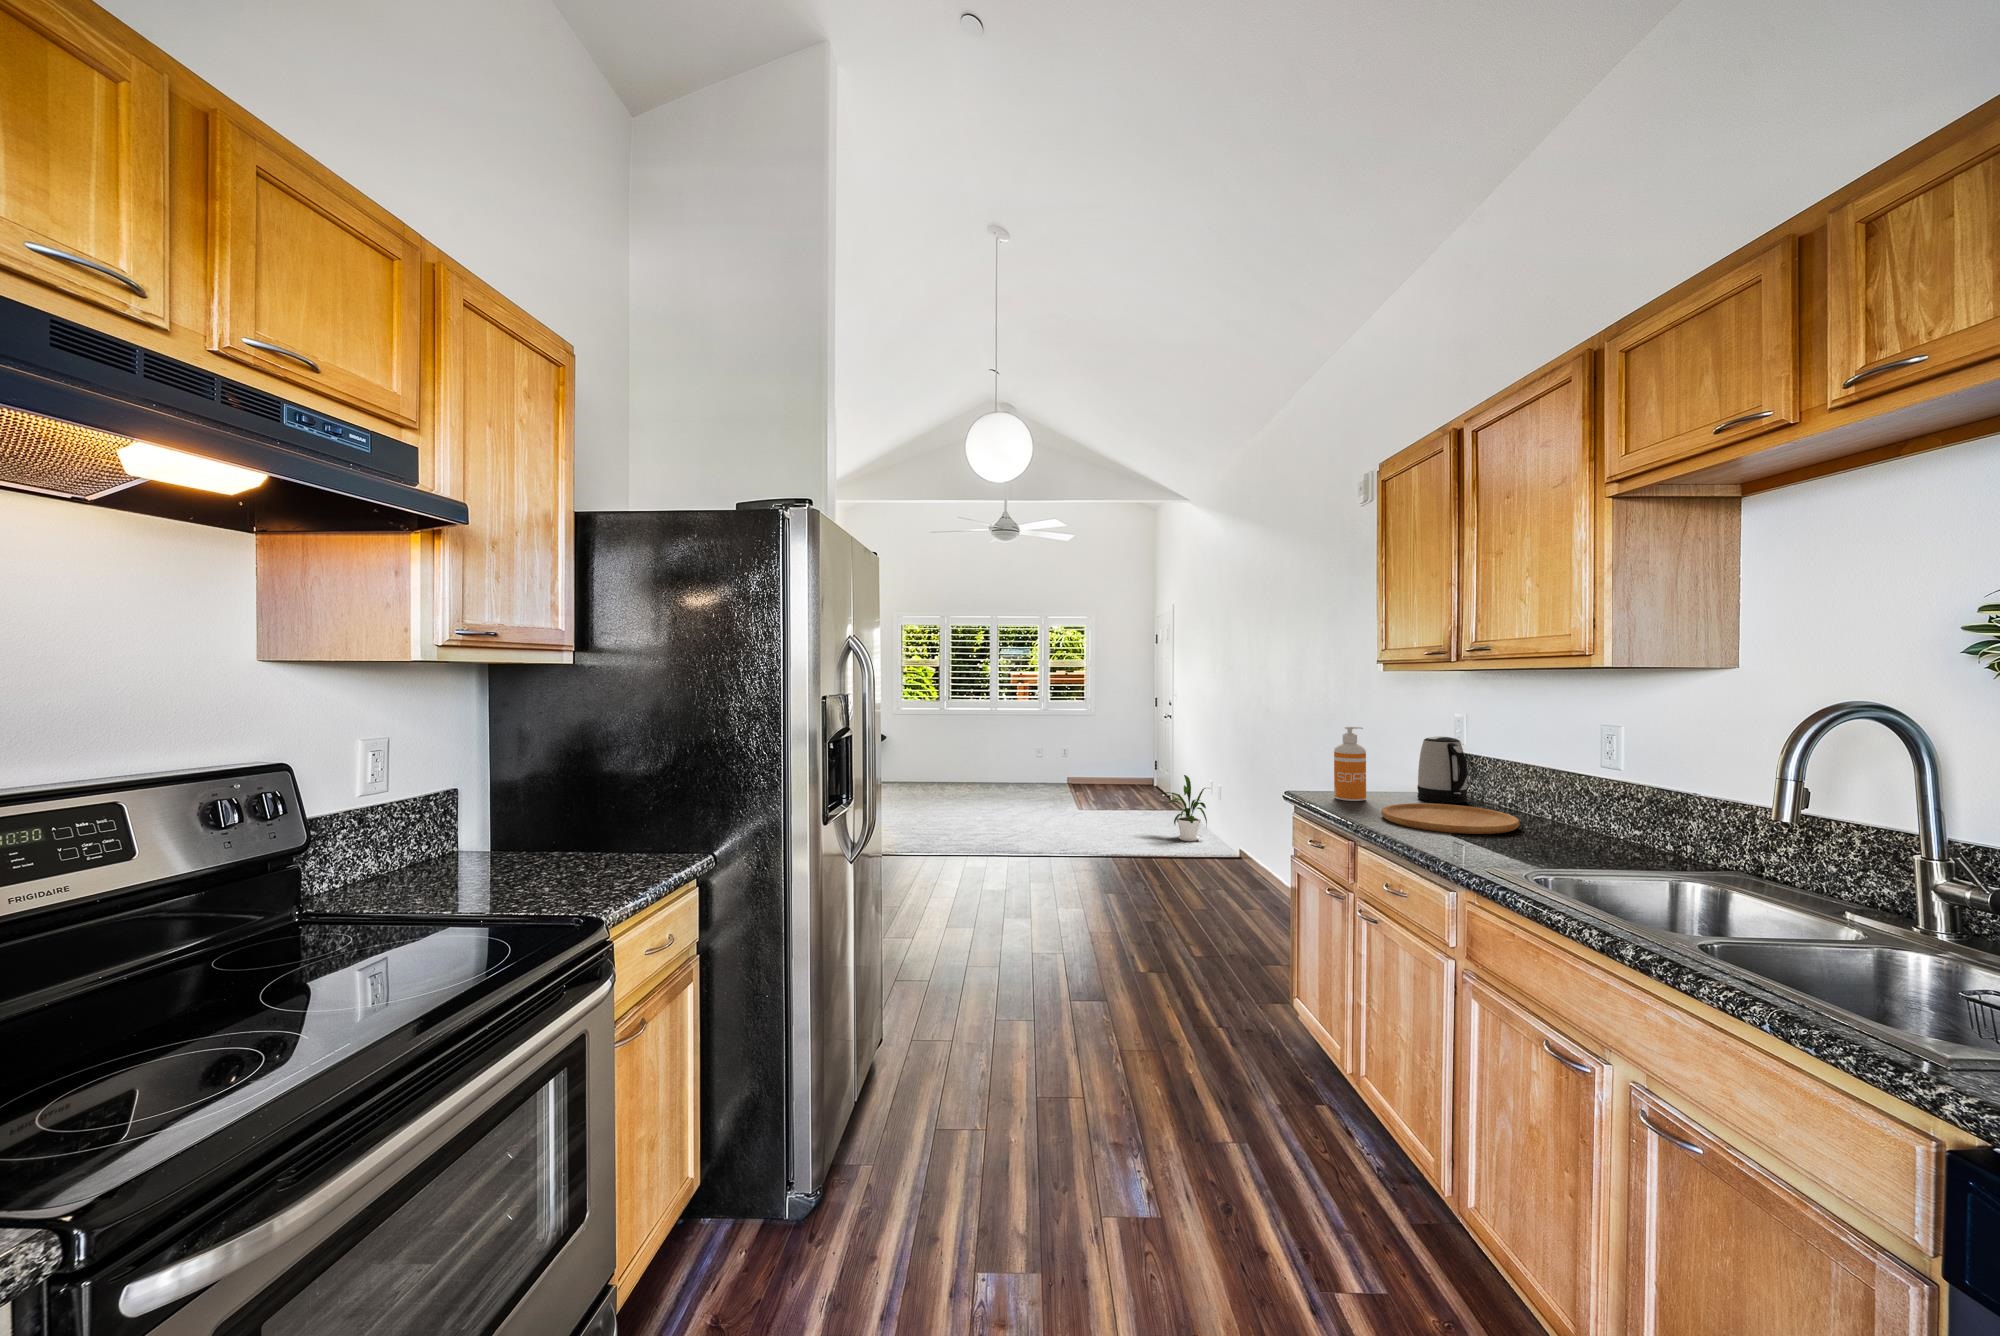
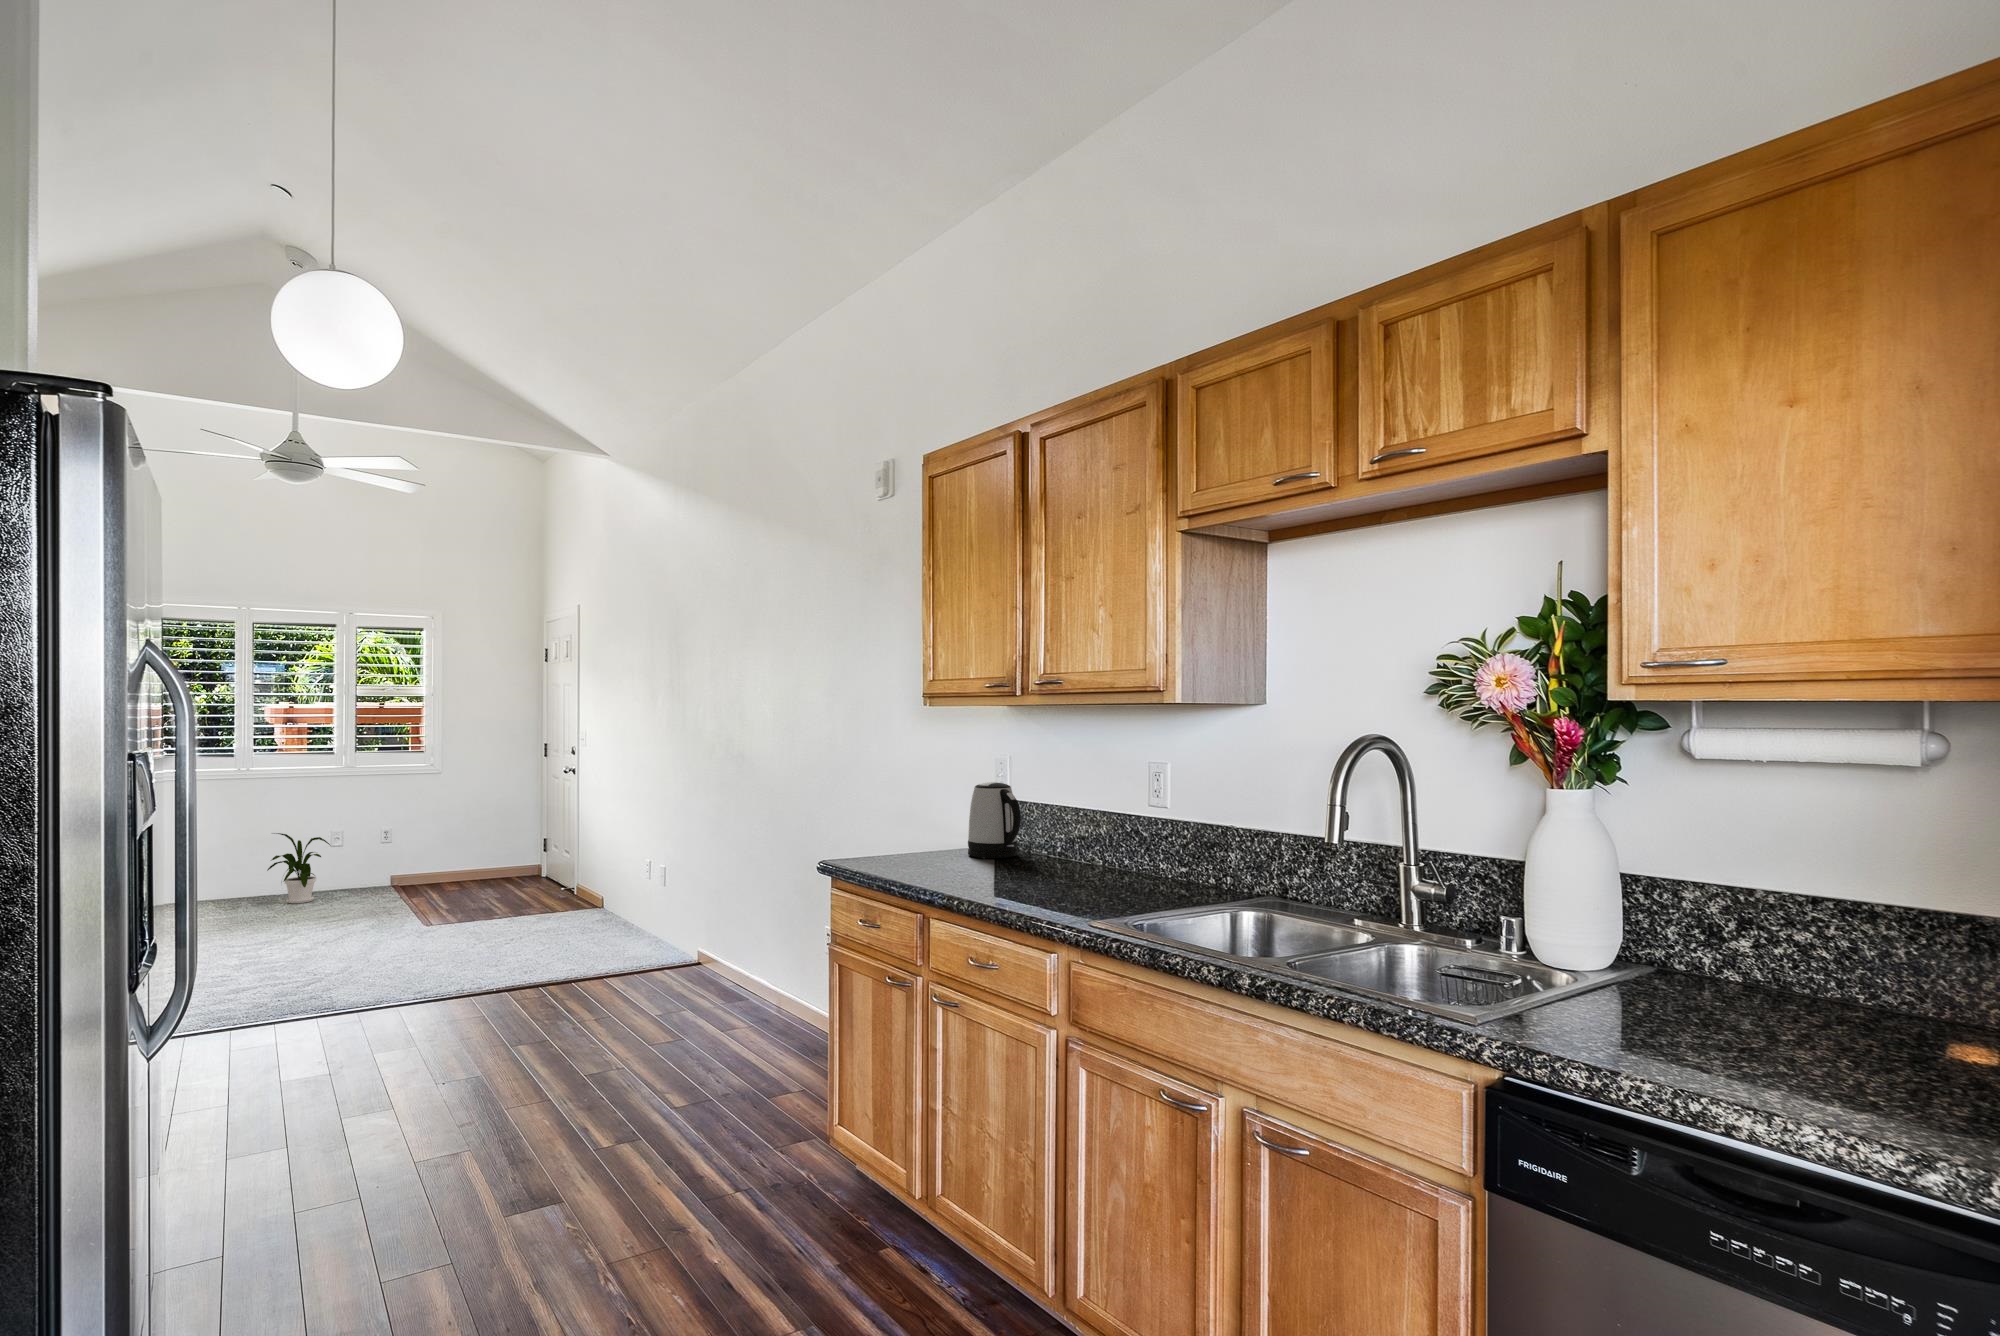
soap dispenser: present [1334,727,1366,801] -> none [884,775,919,865]
house plant: present [1160,775,1207,841] -> present [267,833,330,903]
cutting board: present [1381,803,1519,834] -> none [949,859,1084,889]

